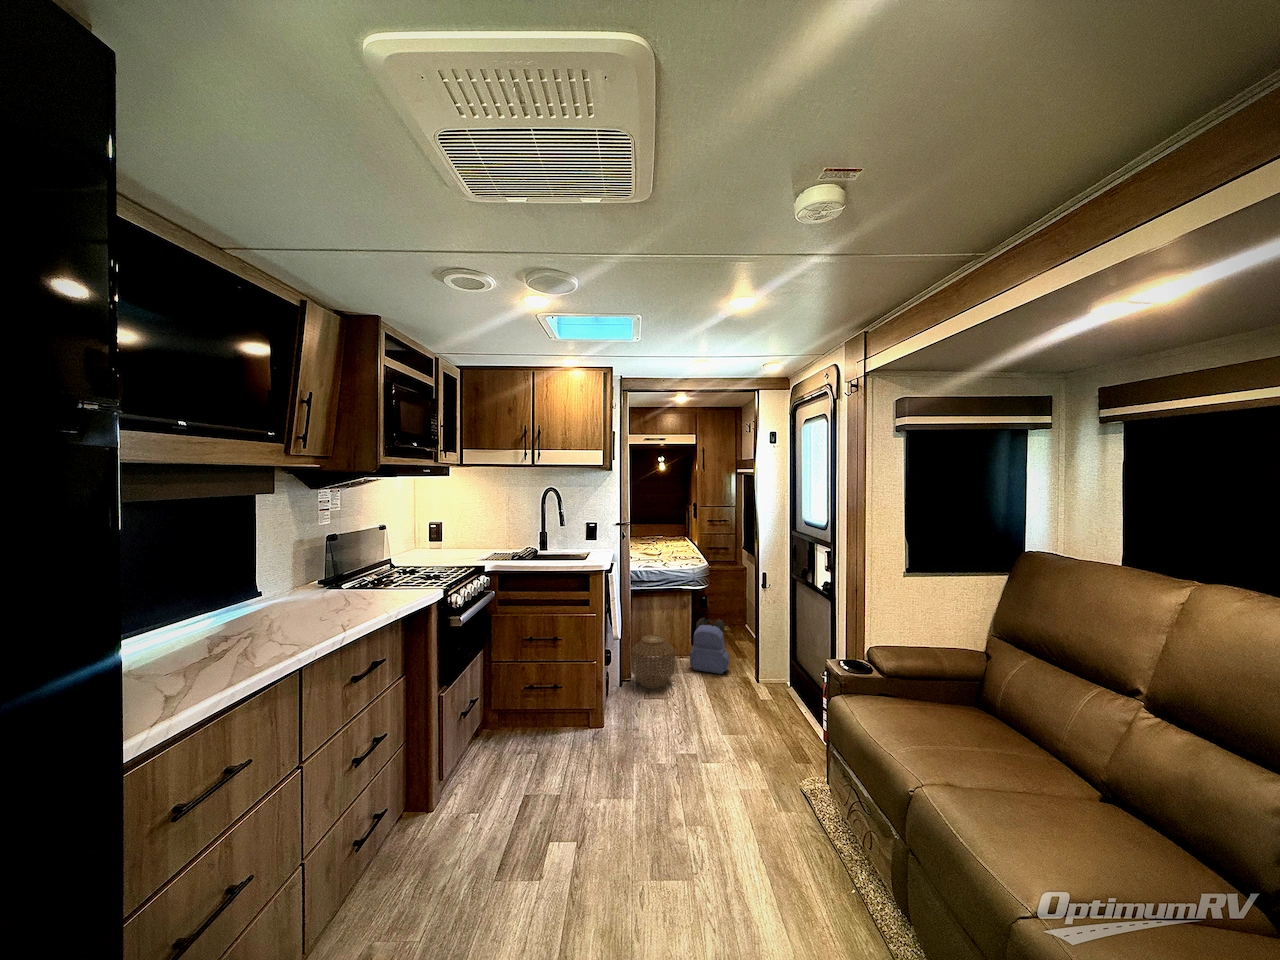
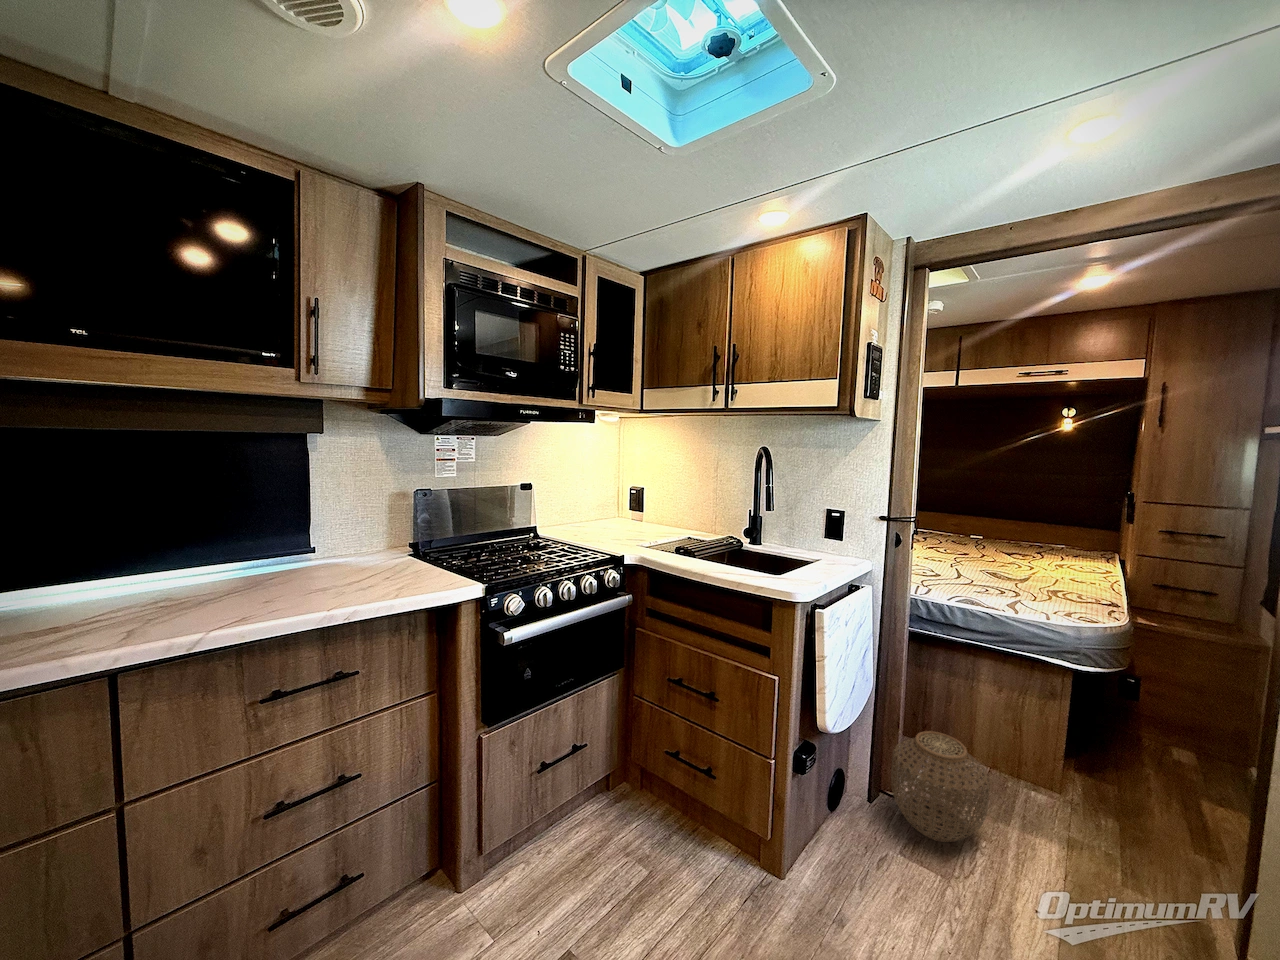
backpack: present [690,618,729,674] -> none [1041,735,1153,879]

